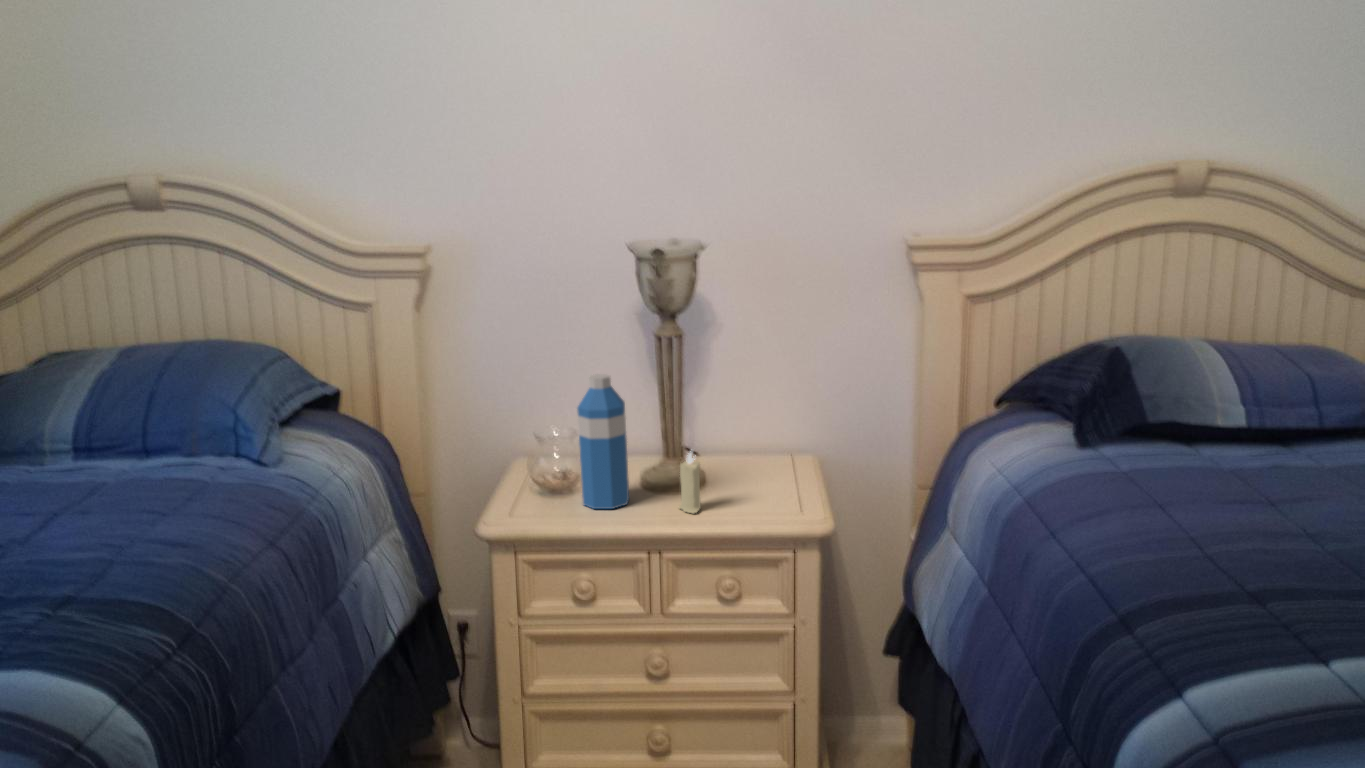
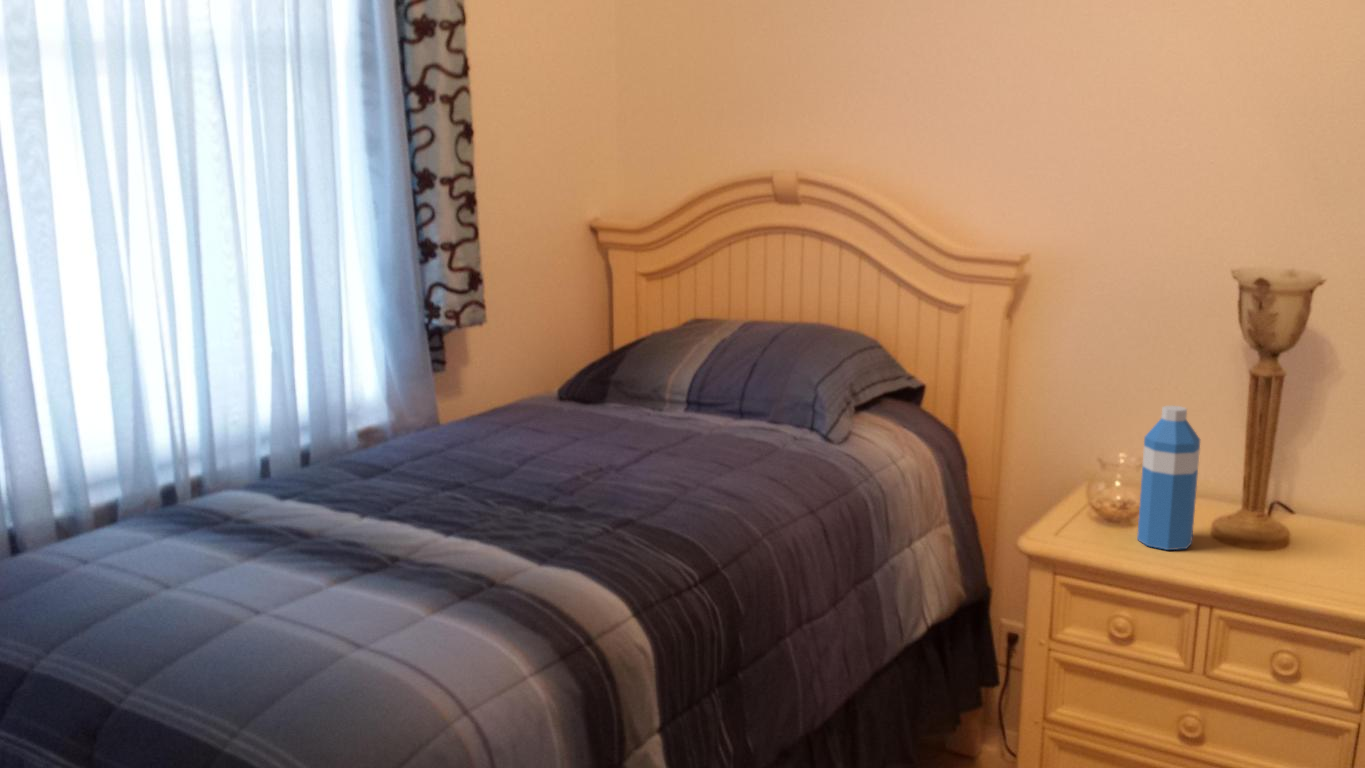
candle: present [679,452,701,513] -> none [1244,503,1277,574]

